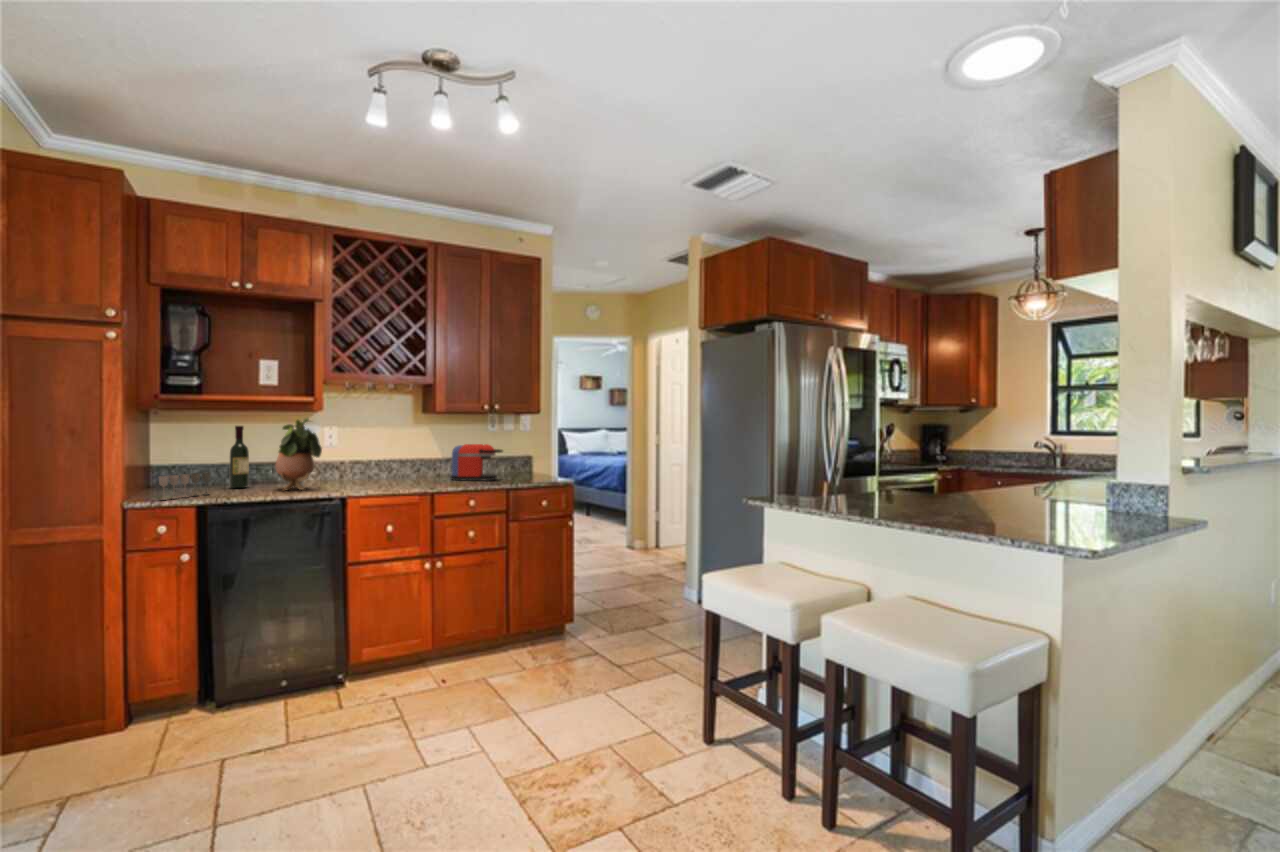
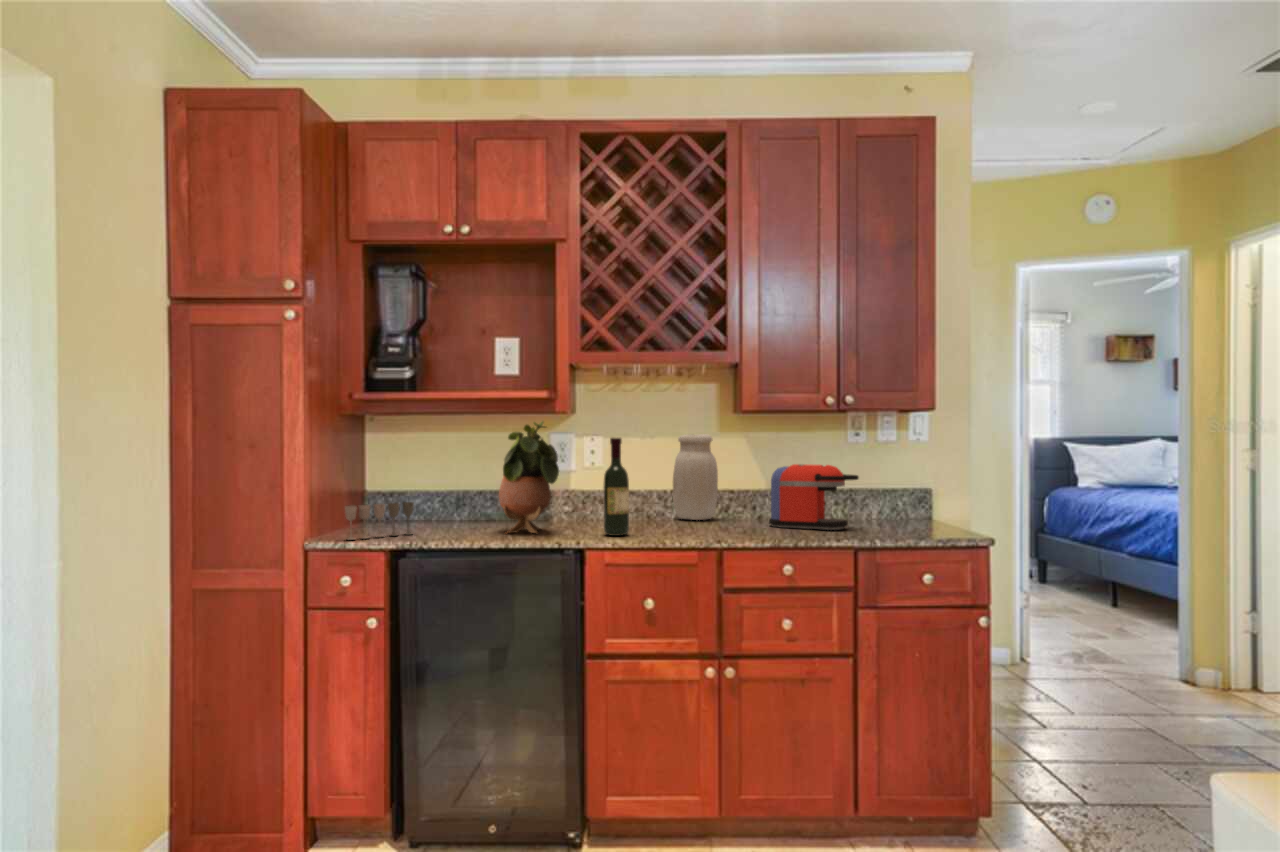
wine bottle: present [230,426,249,488] -> present [603,438,629,536]
jar: none [387,426,416,478] -> present [673,434,718,520]

